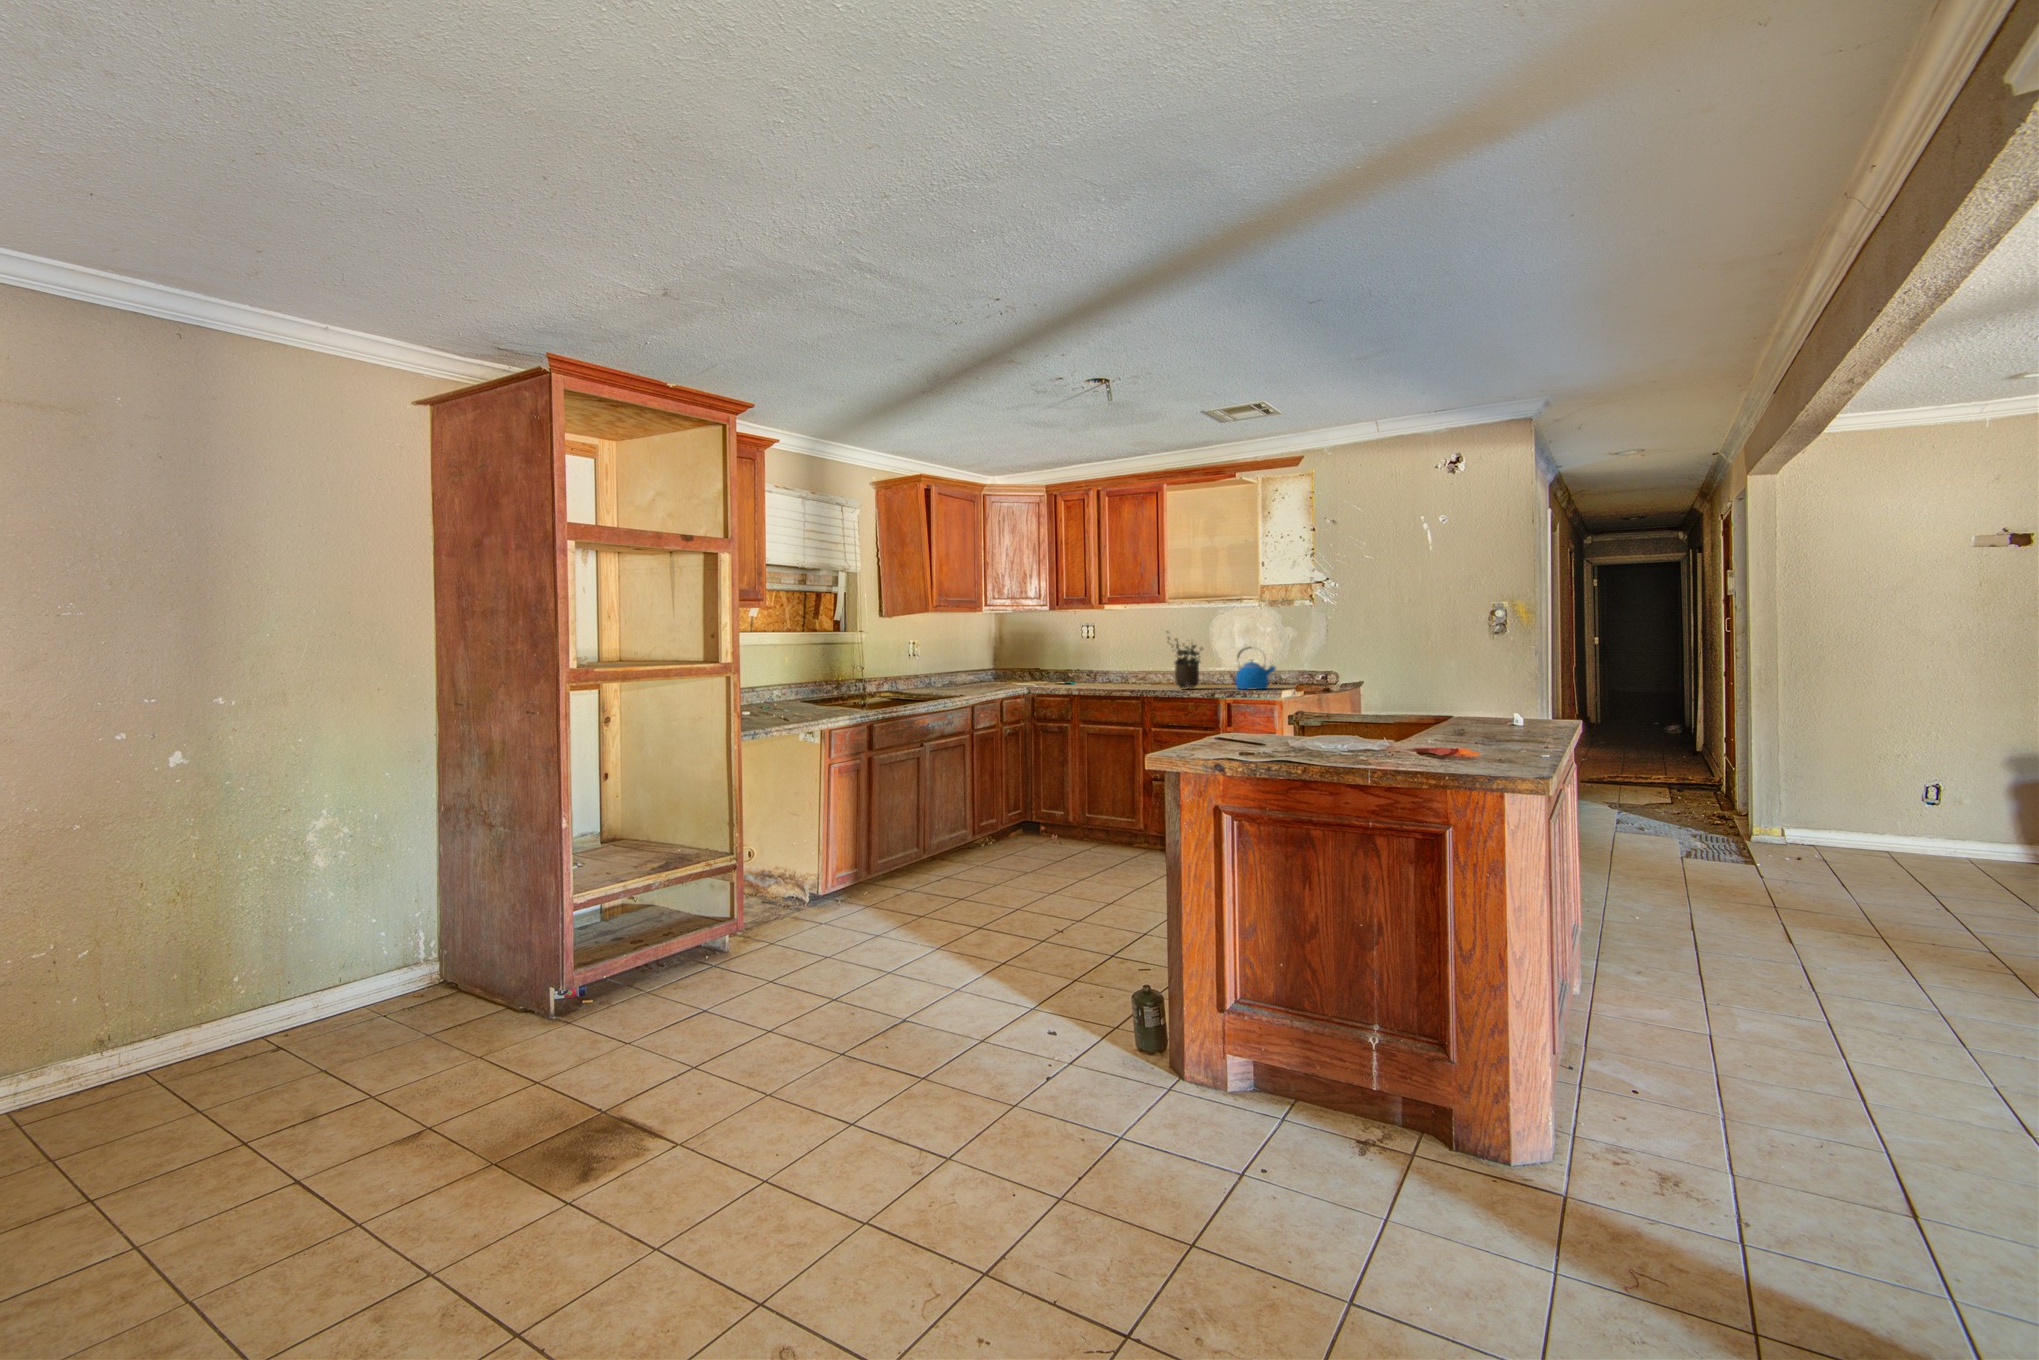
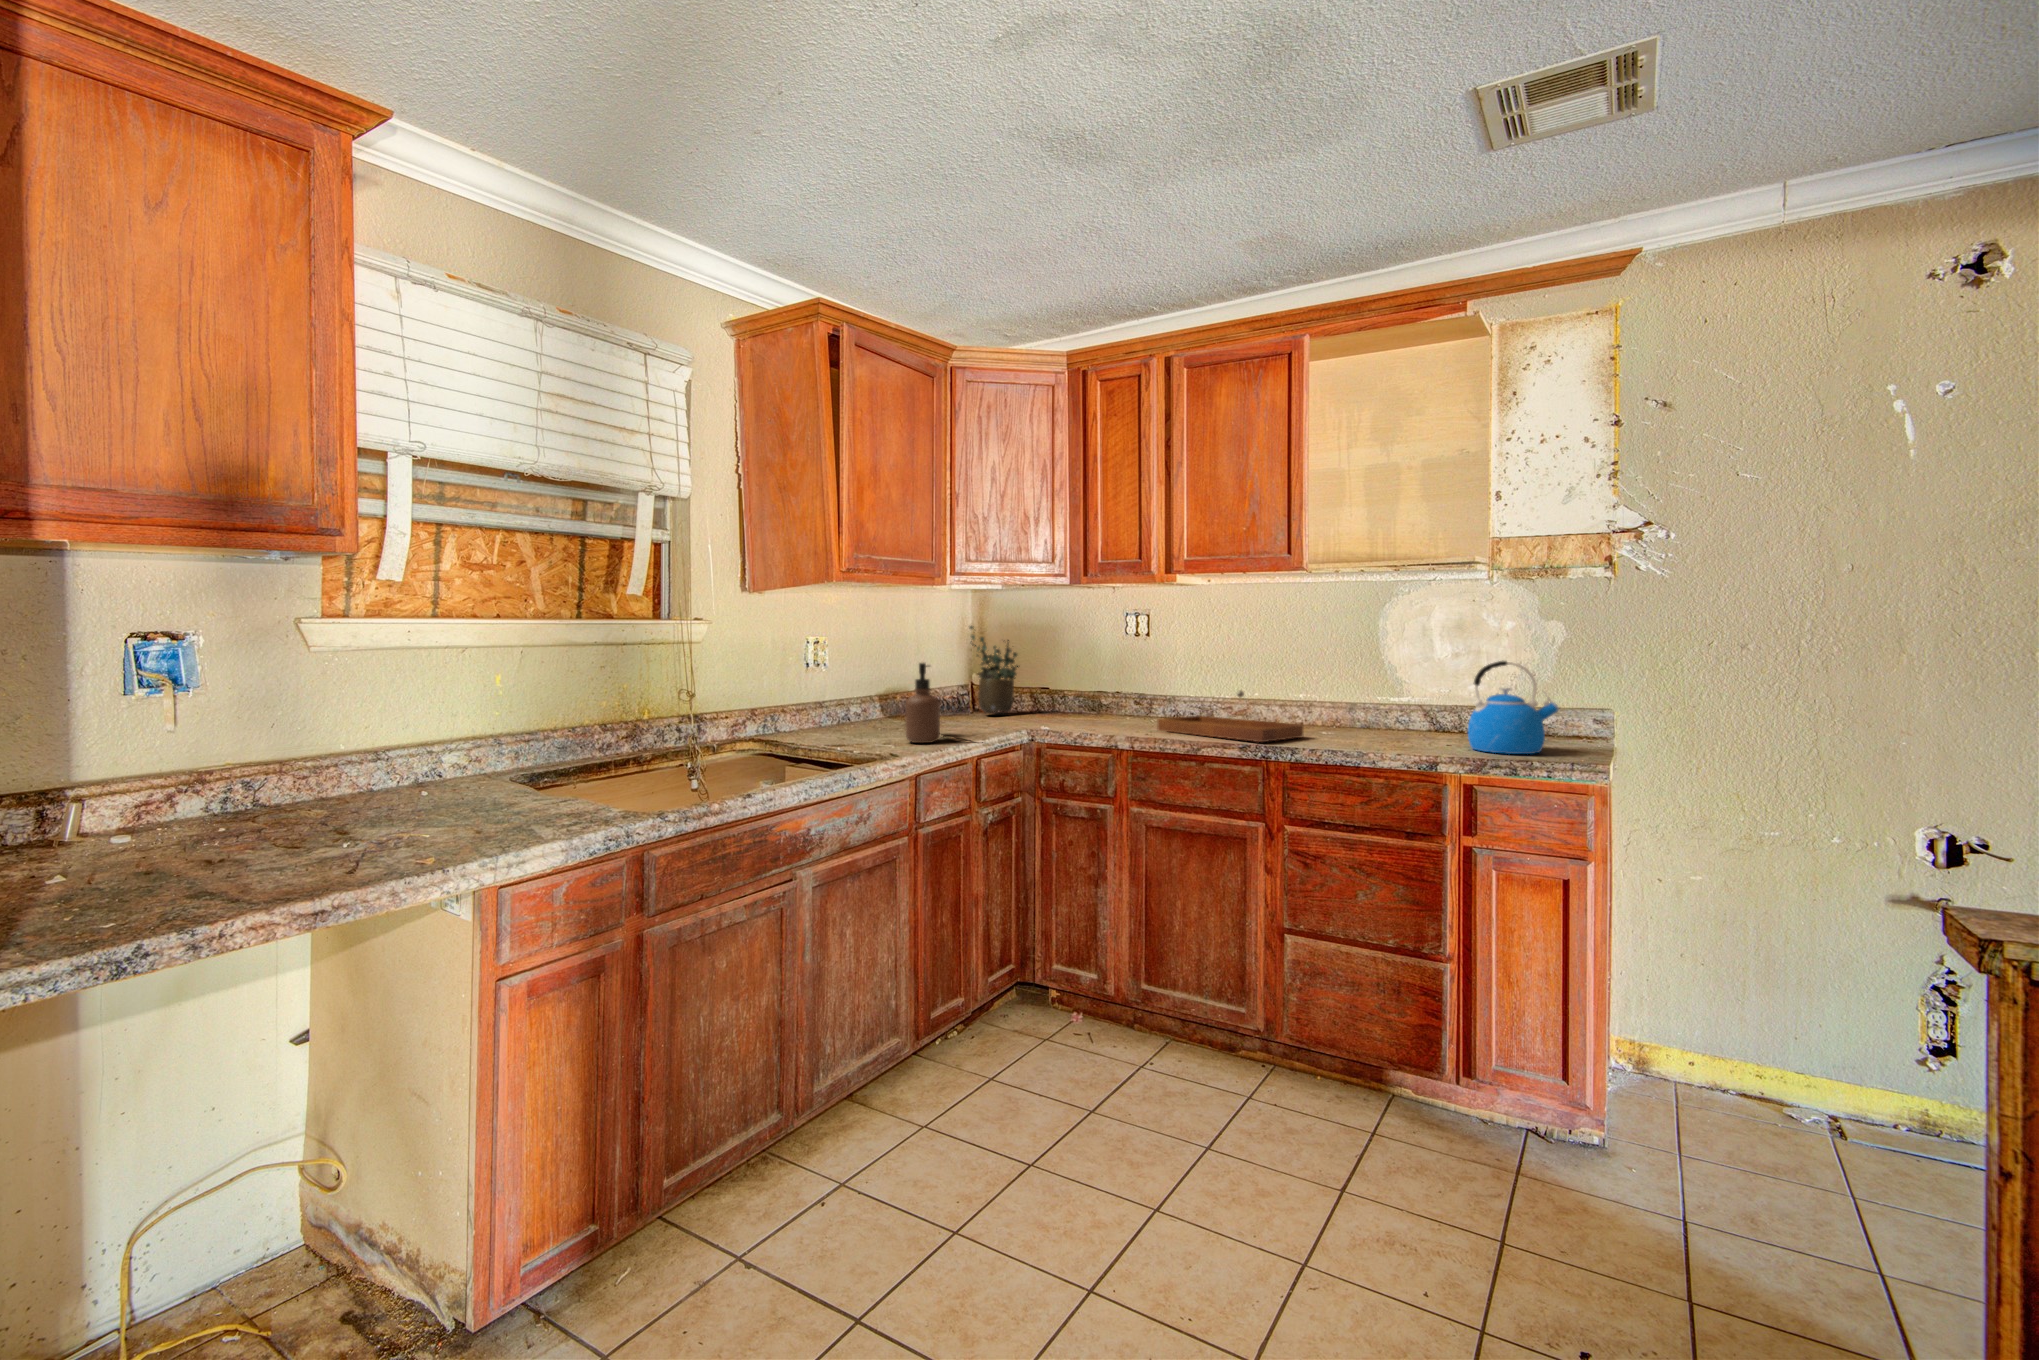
potted plant: present [1168,637,1202,688] -> present [970,626,1018,714]
soap dispenser: none [964,652,982,693] -> present [905,663,940,743]
tray: none [1093,664,1163,688] -> present [1157,691,1303,742]

